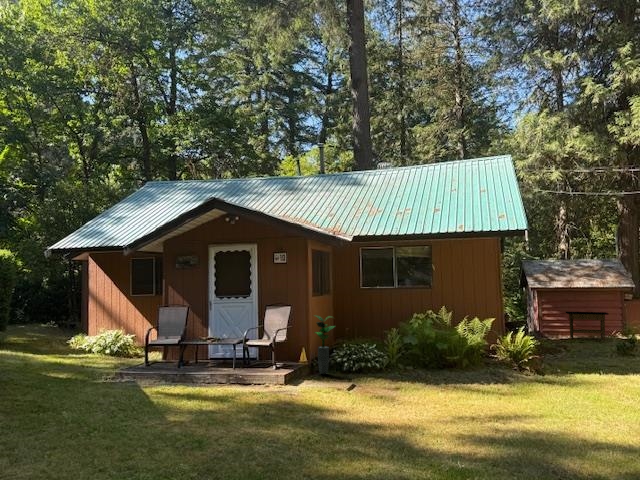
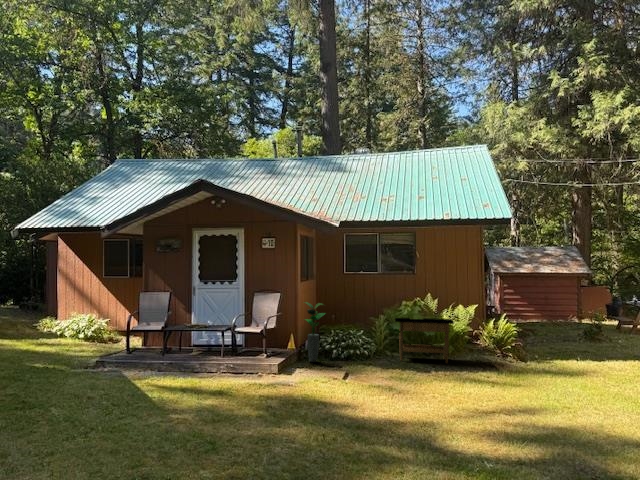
side table: present [566,312,608,340] -> present [395,317,454,363]

